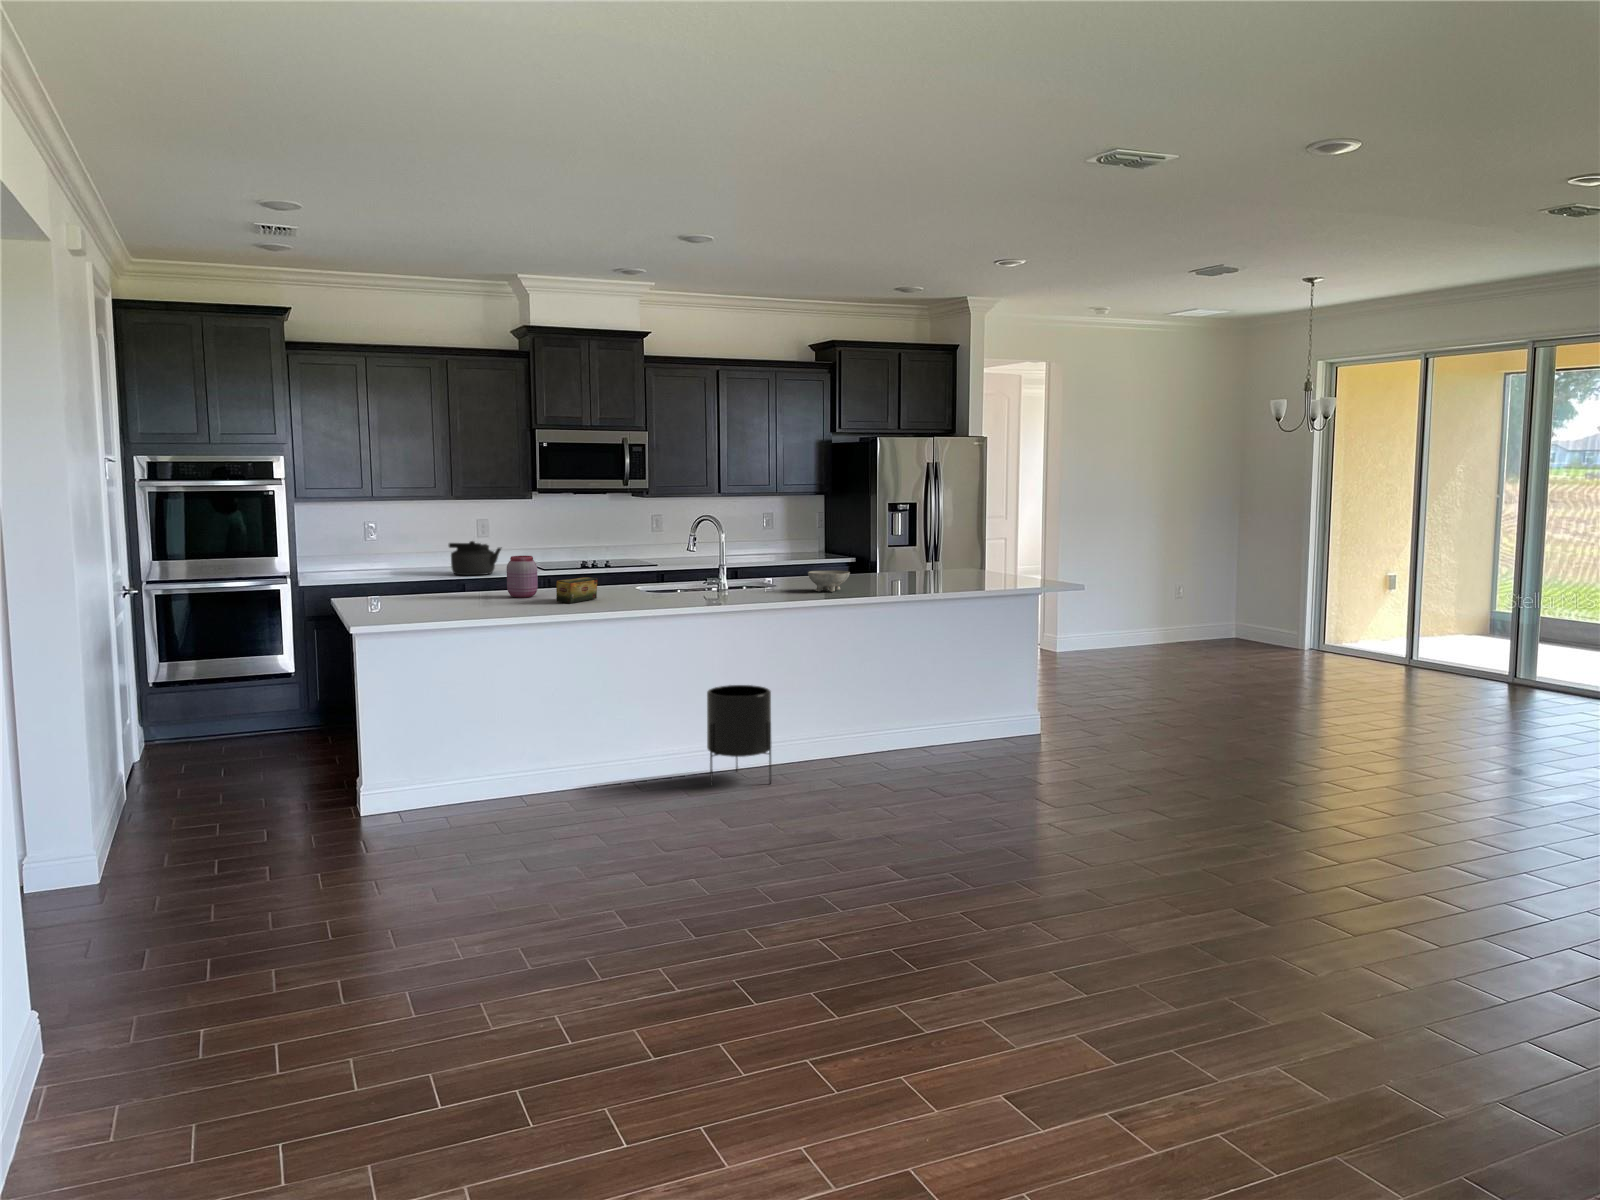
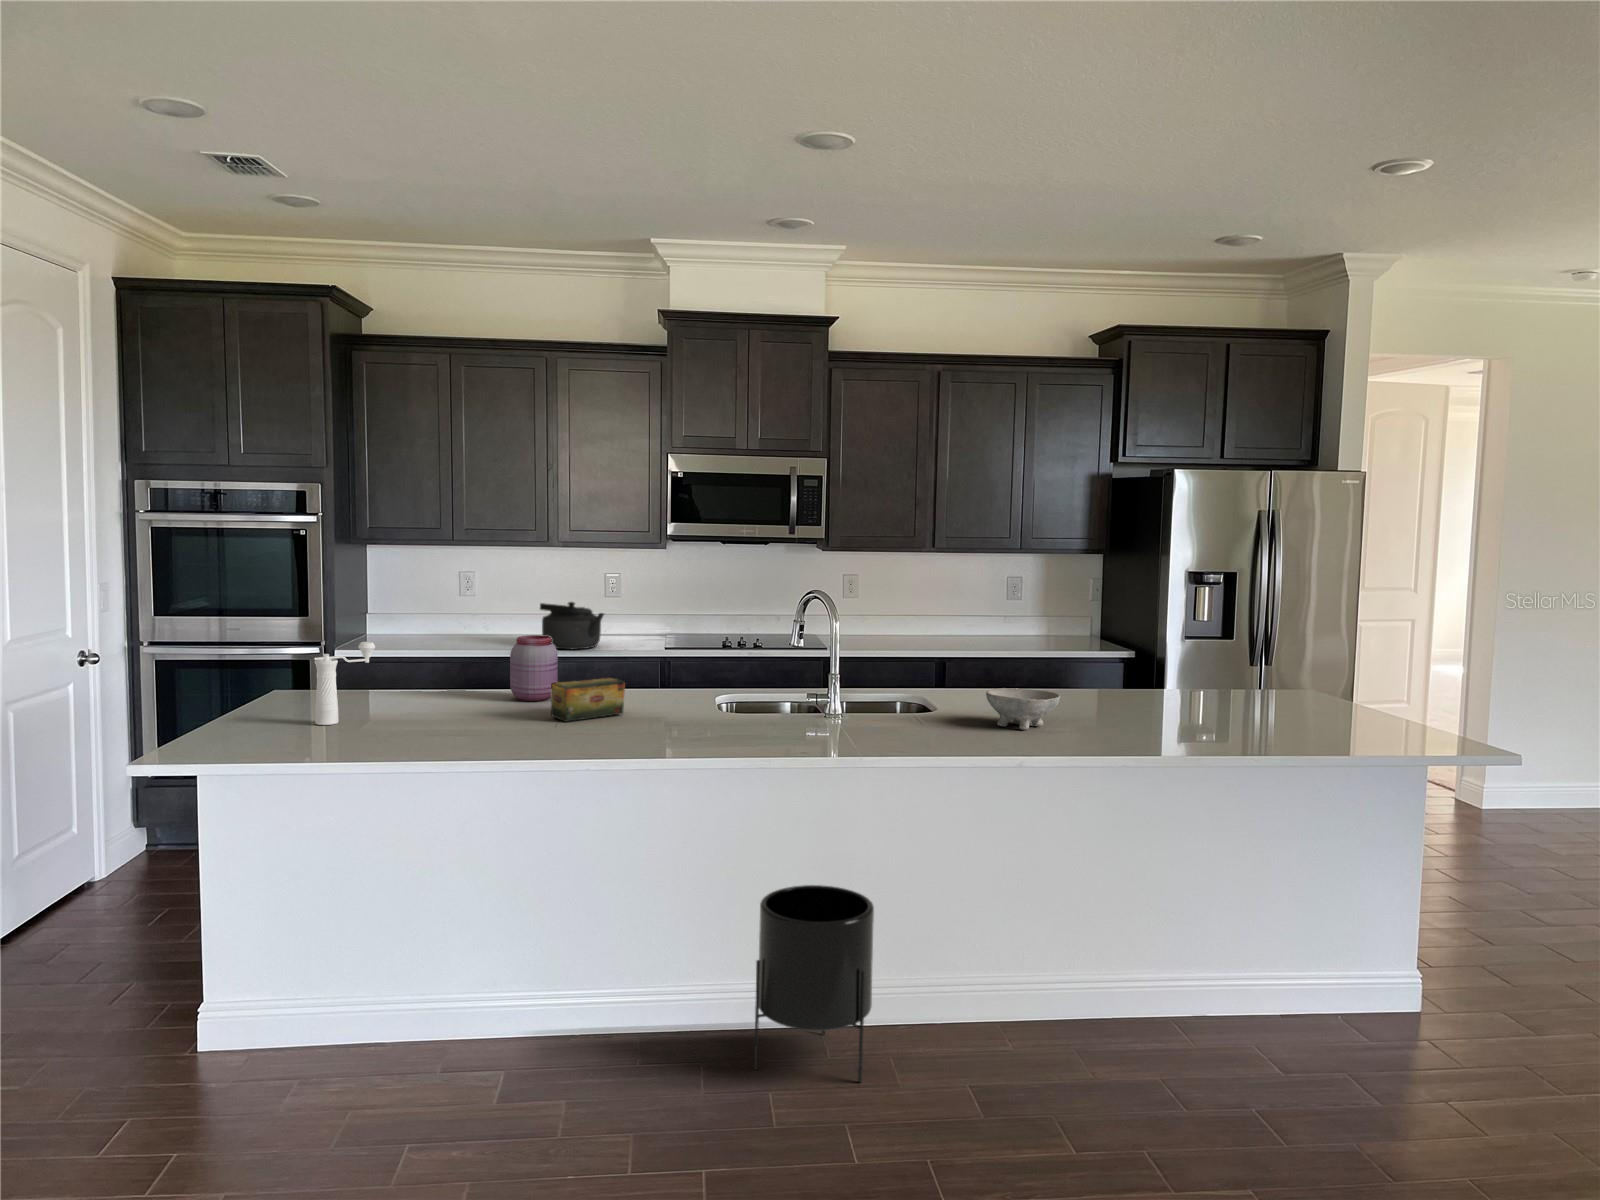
pepper mill: none [416,560,448,613] -> present [314,642,375,725]

